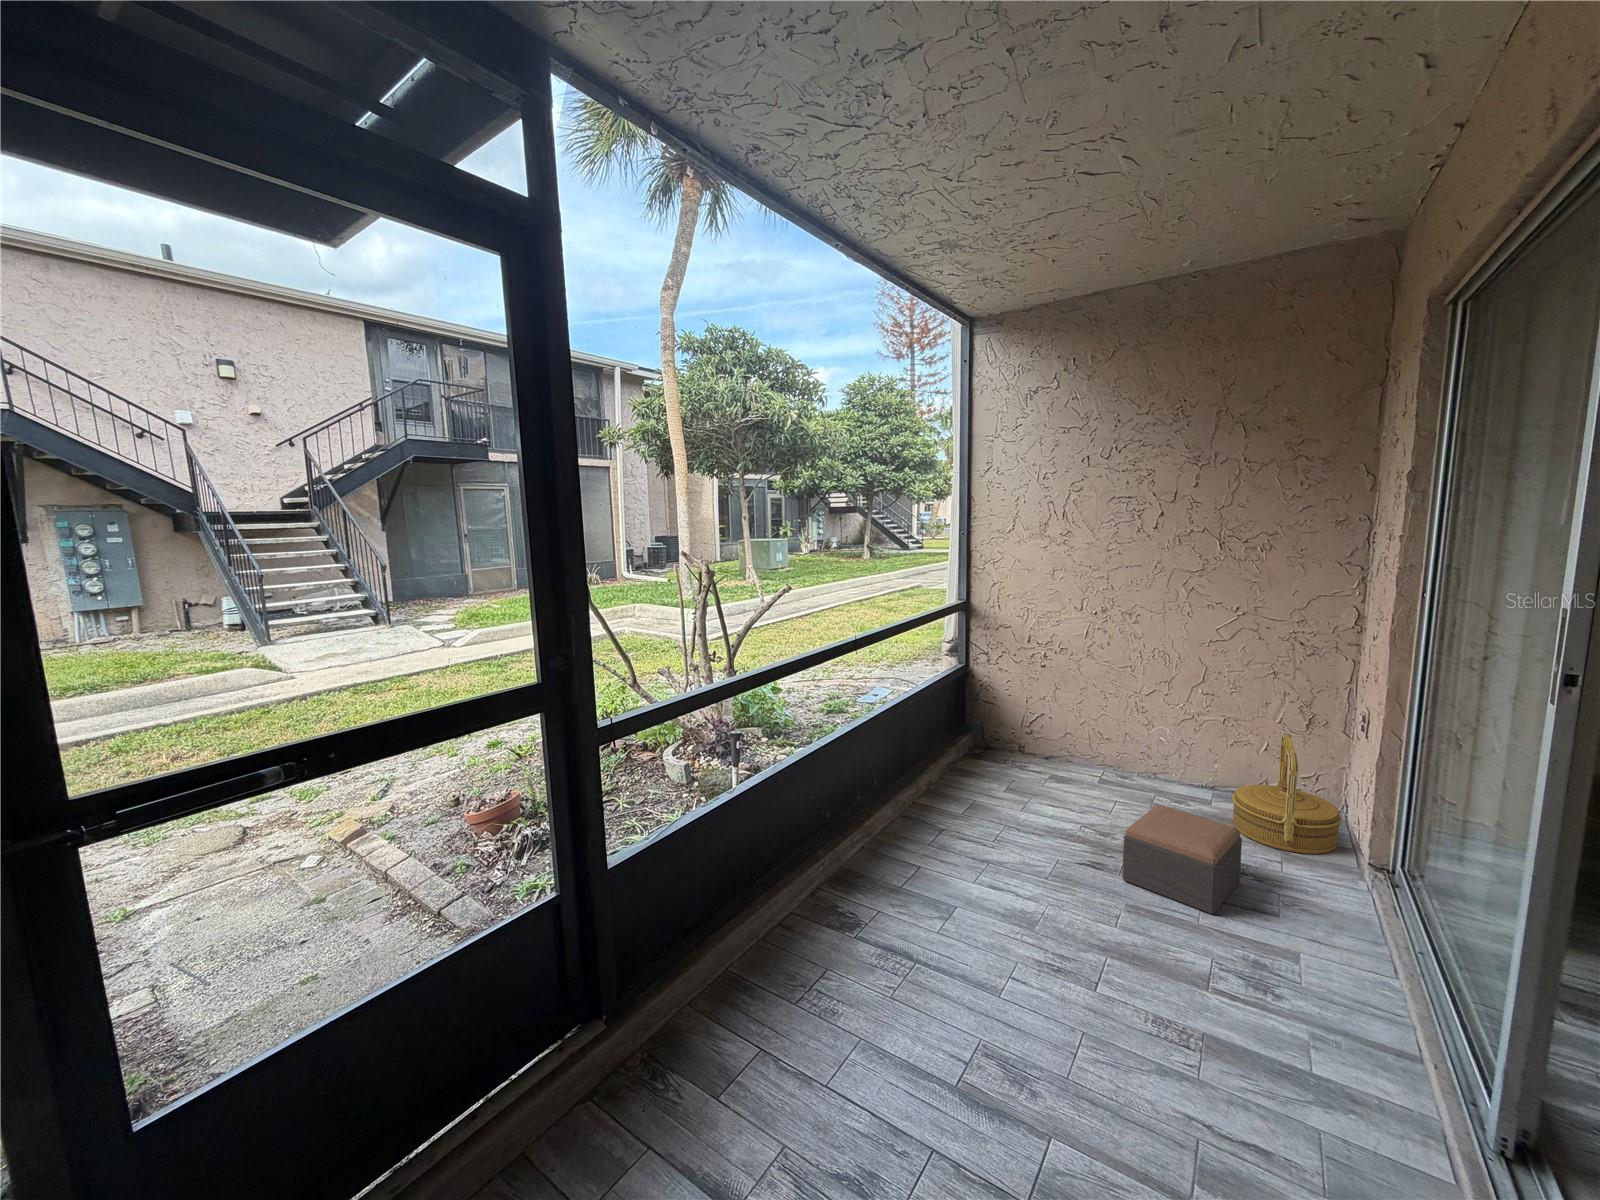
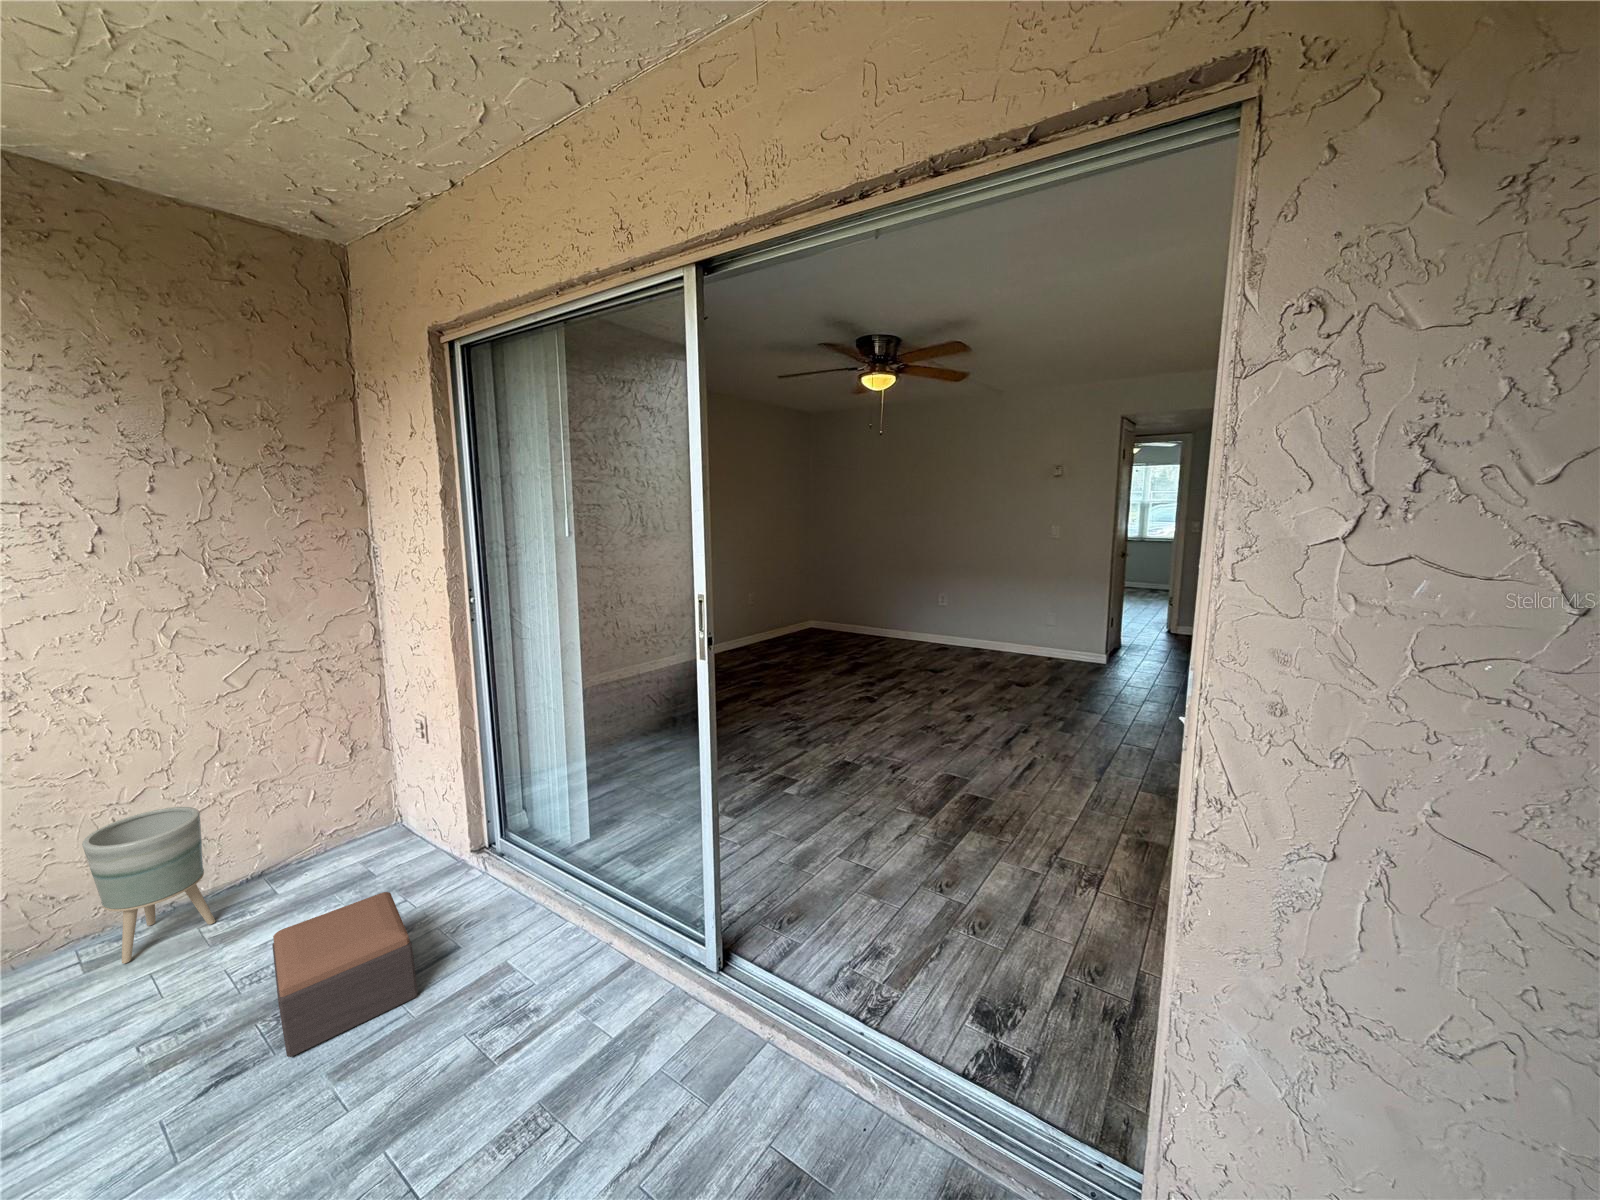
planter: none [1113,704,1174,798] -> present [82,807,215,964]
woven basket: present [1232,733,1342,854] -> none [313,768,427,899]

